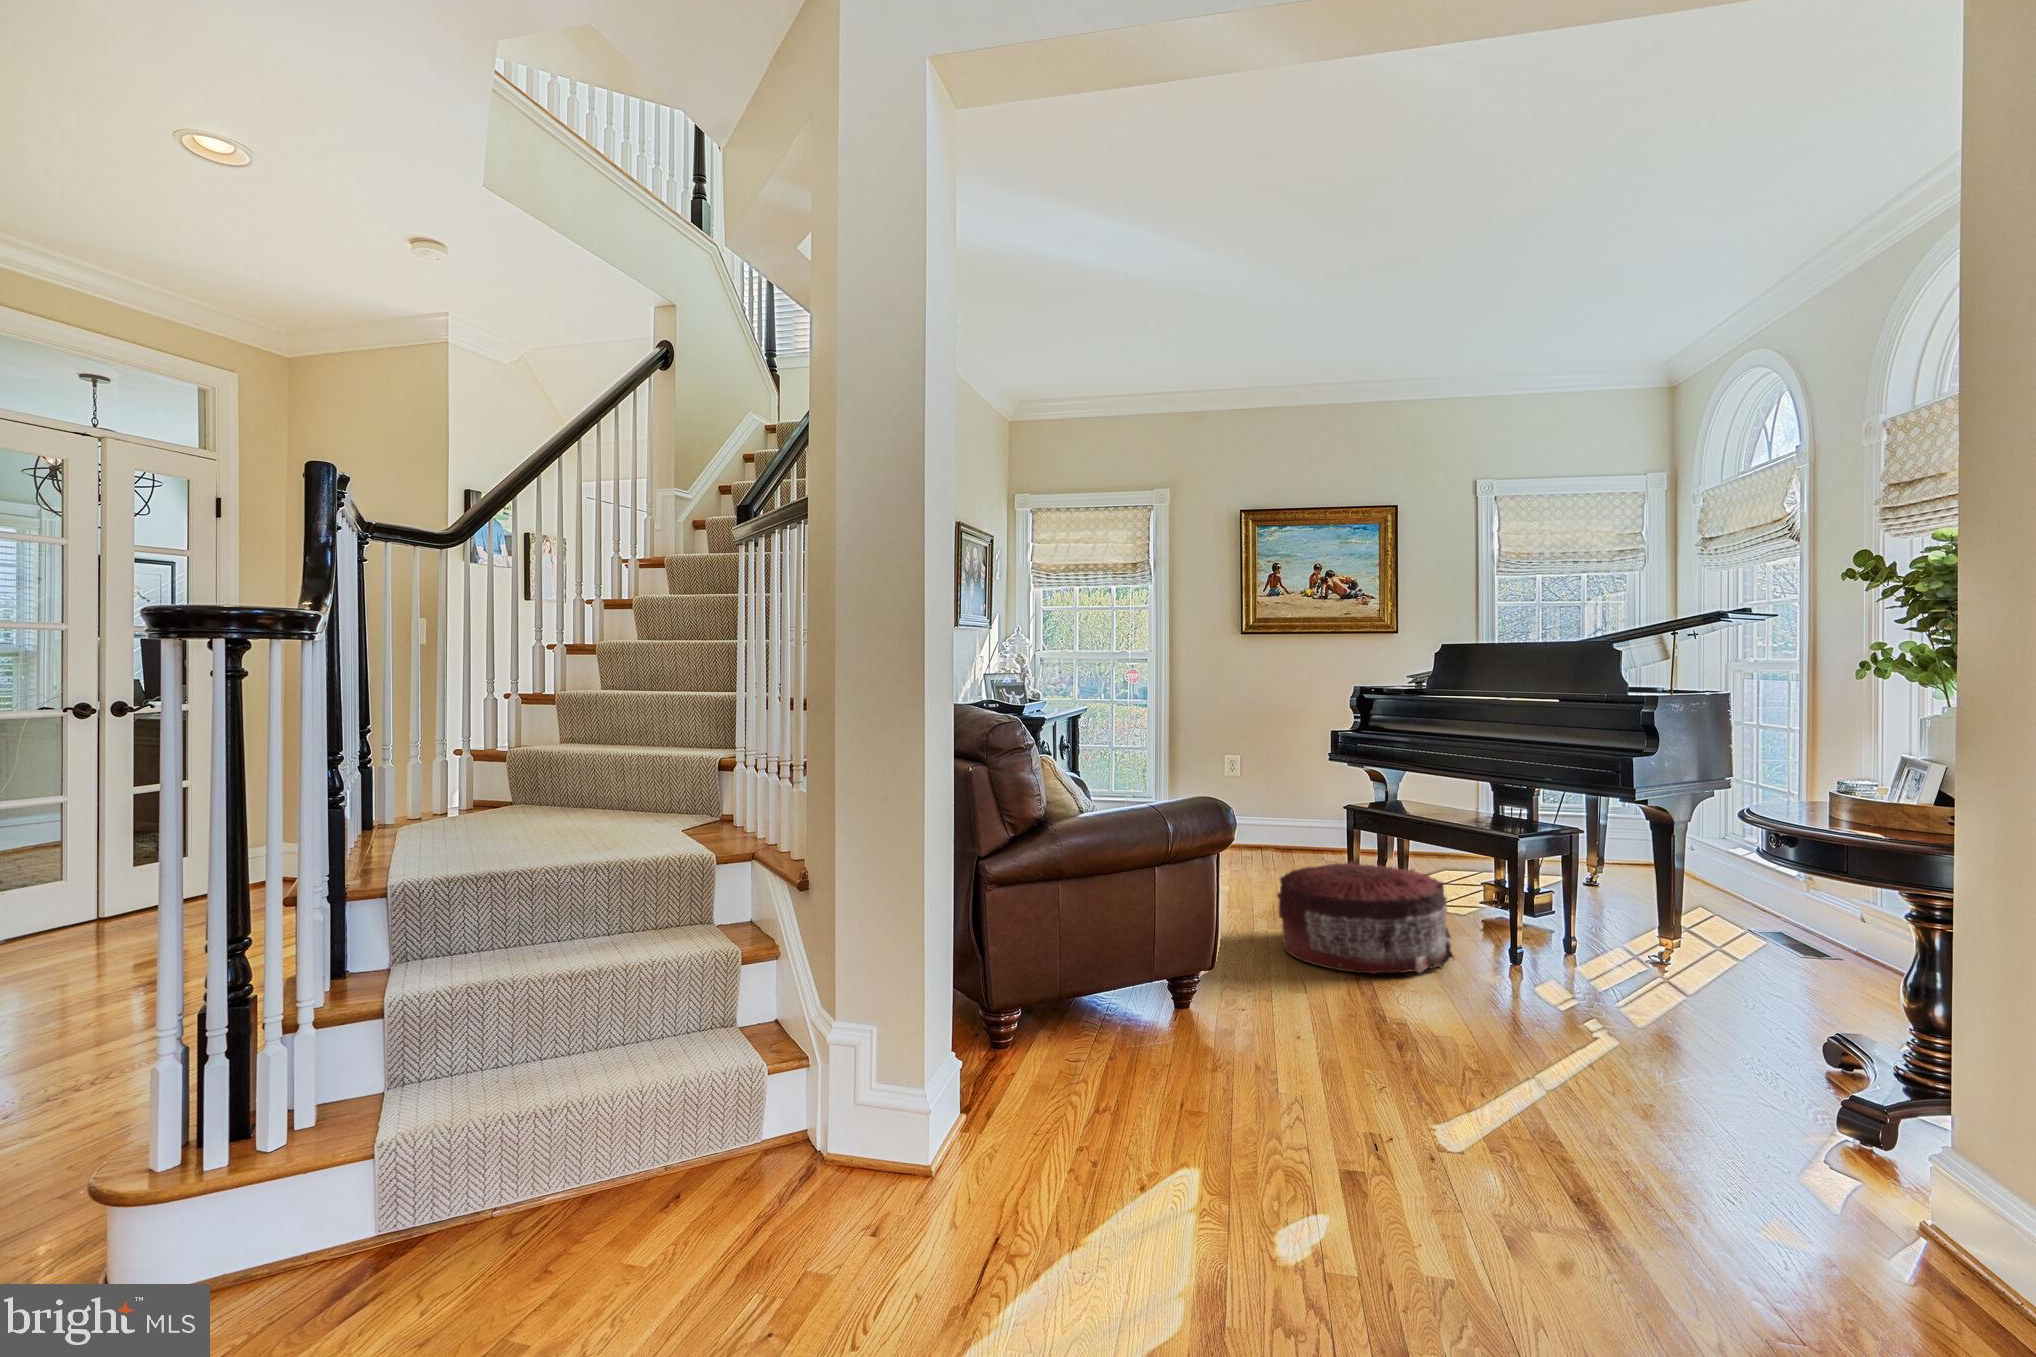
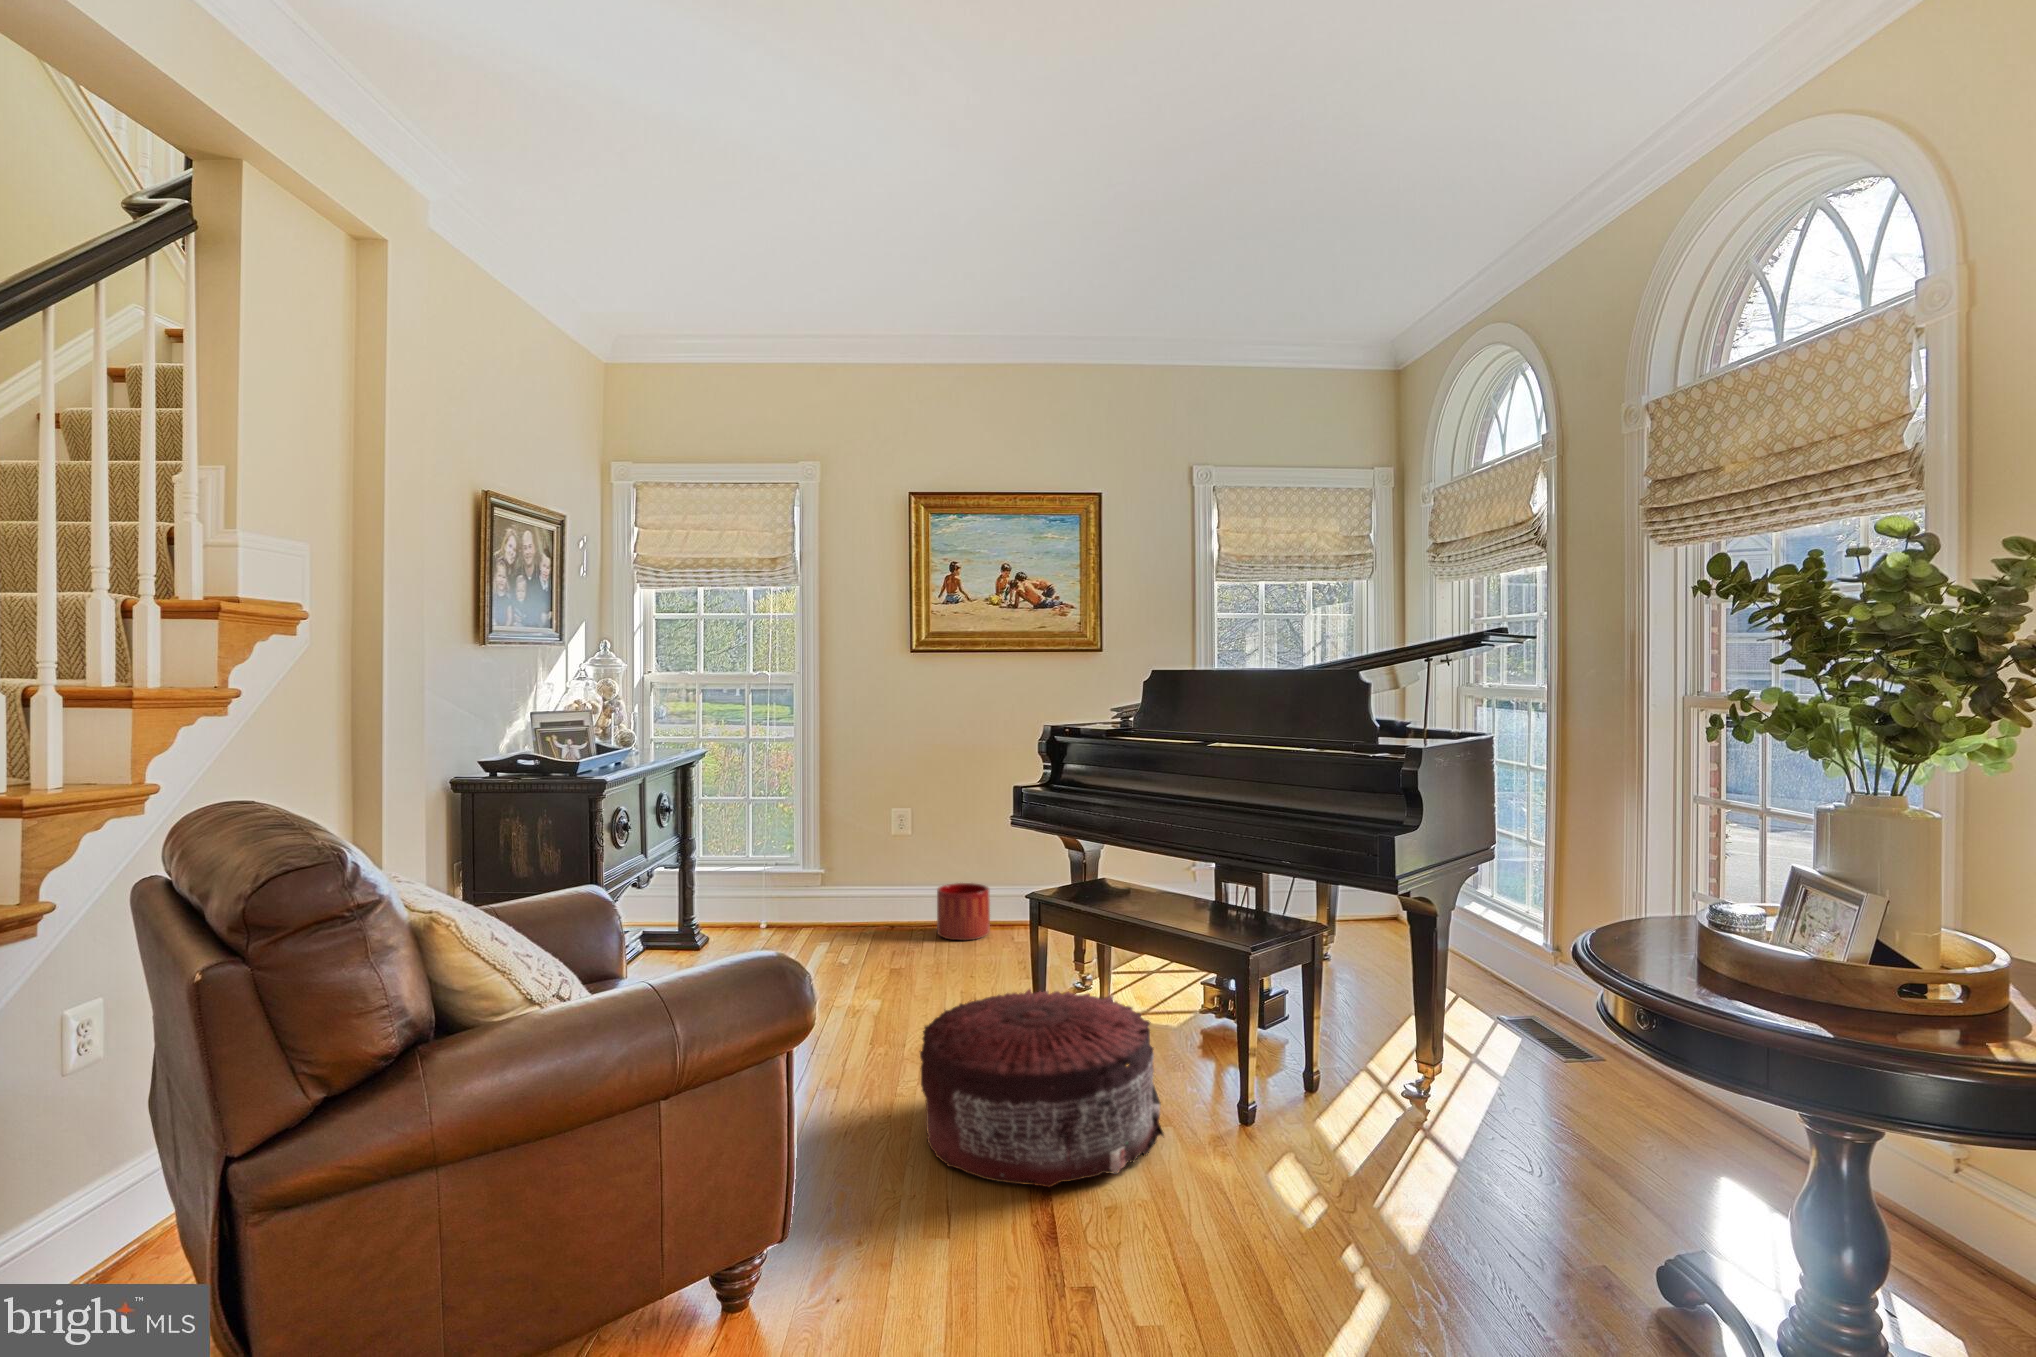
planter: none [1260,813,1302,855] -> present [937,883,990,940]

